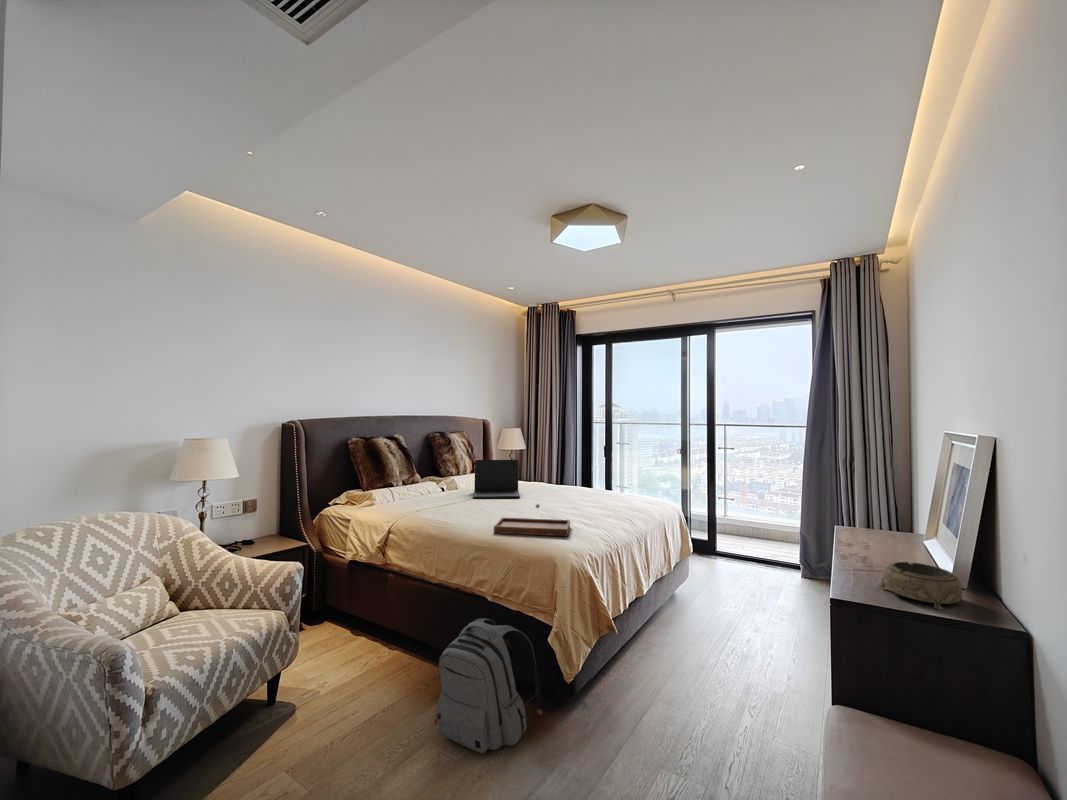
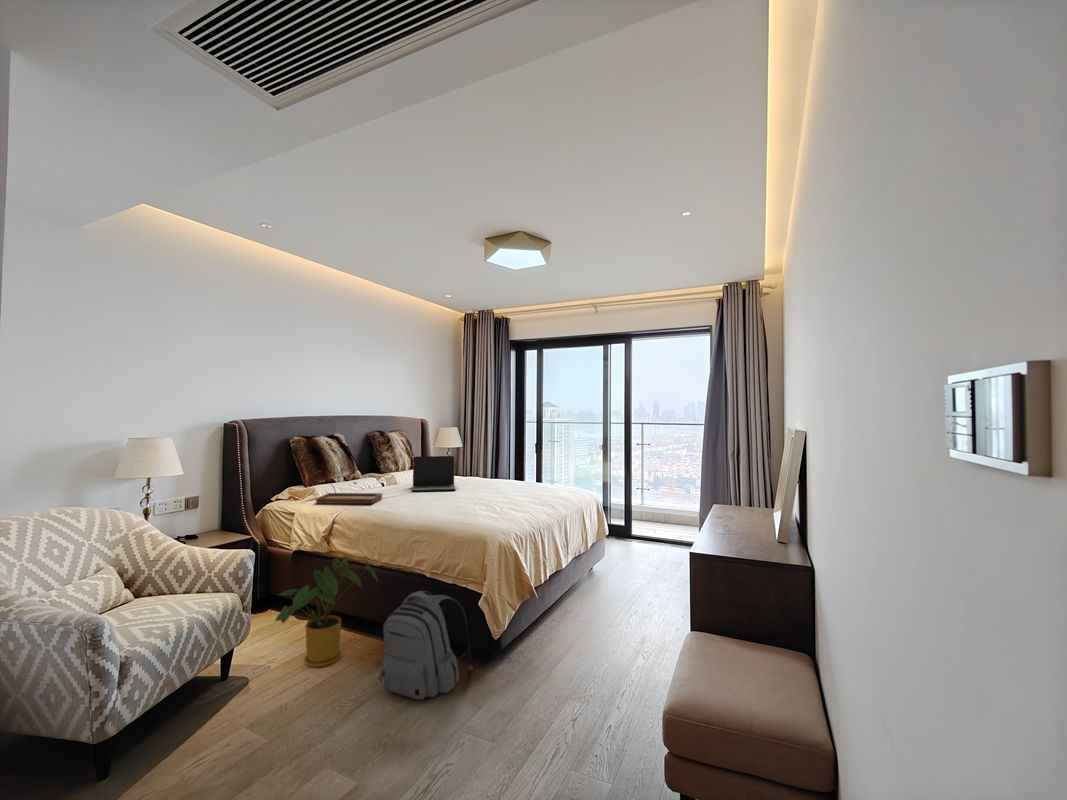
tray: present [494,504,570,536] -> present [316,481,382,504]
decorative bowl: present [879,562,962,610] -> none [723,524,774,556]
house plant: none [323,573,436,697] -> present [275,558,378,667]

